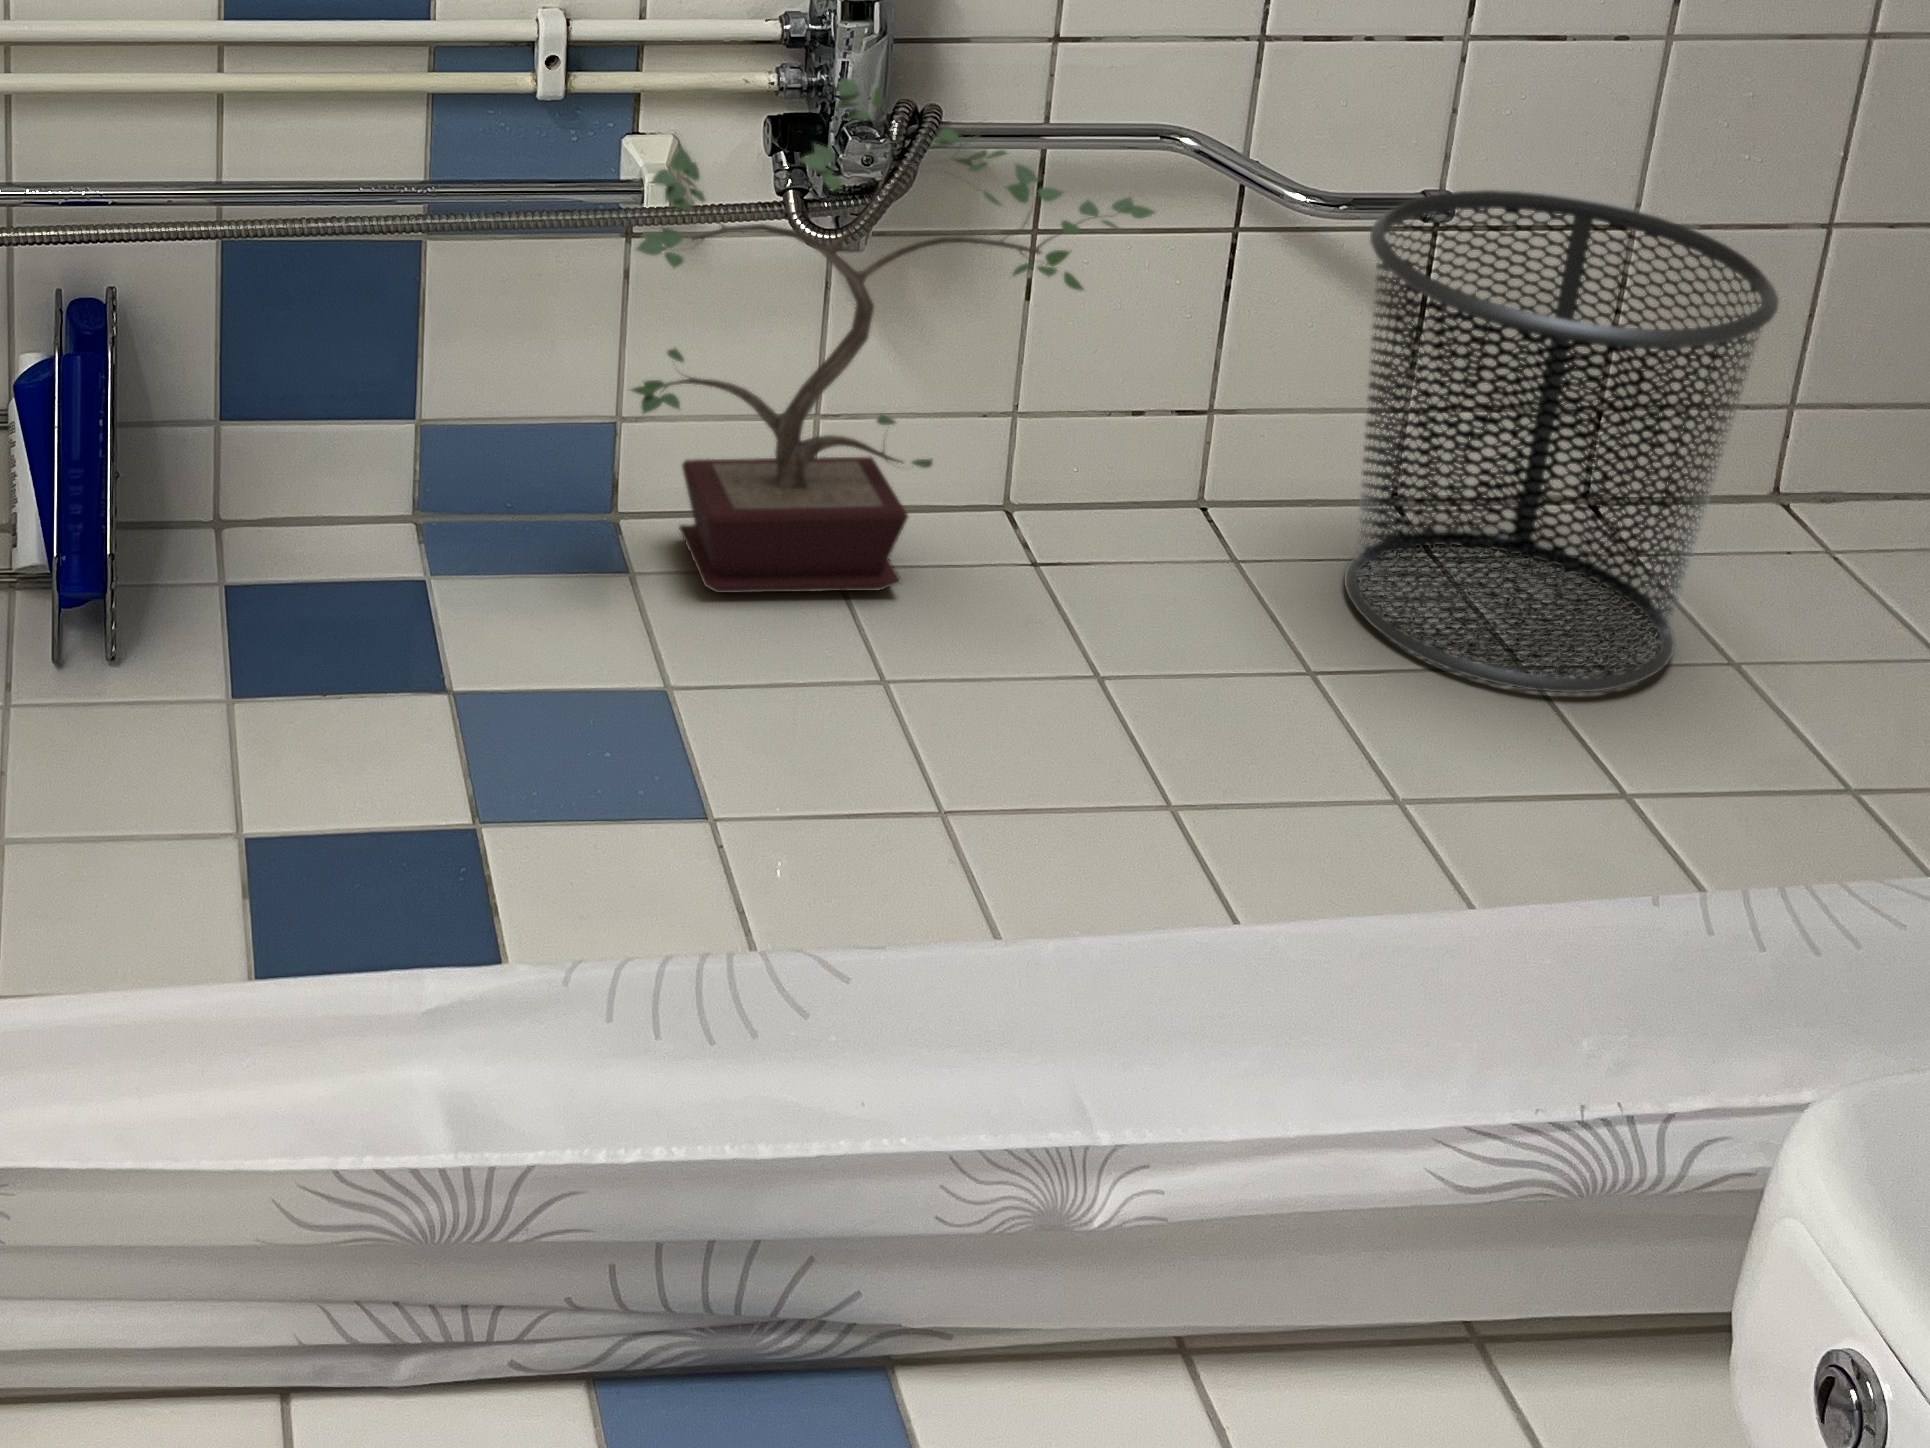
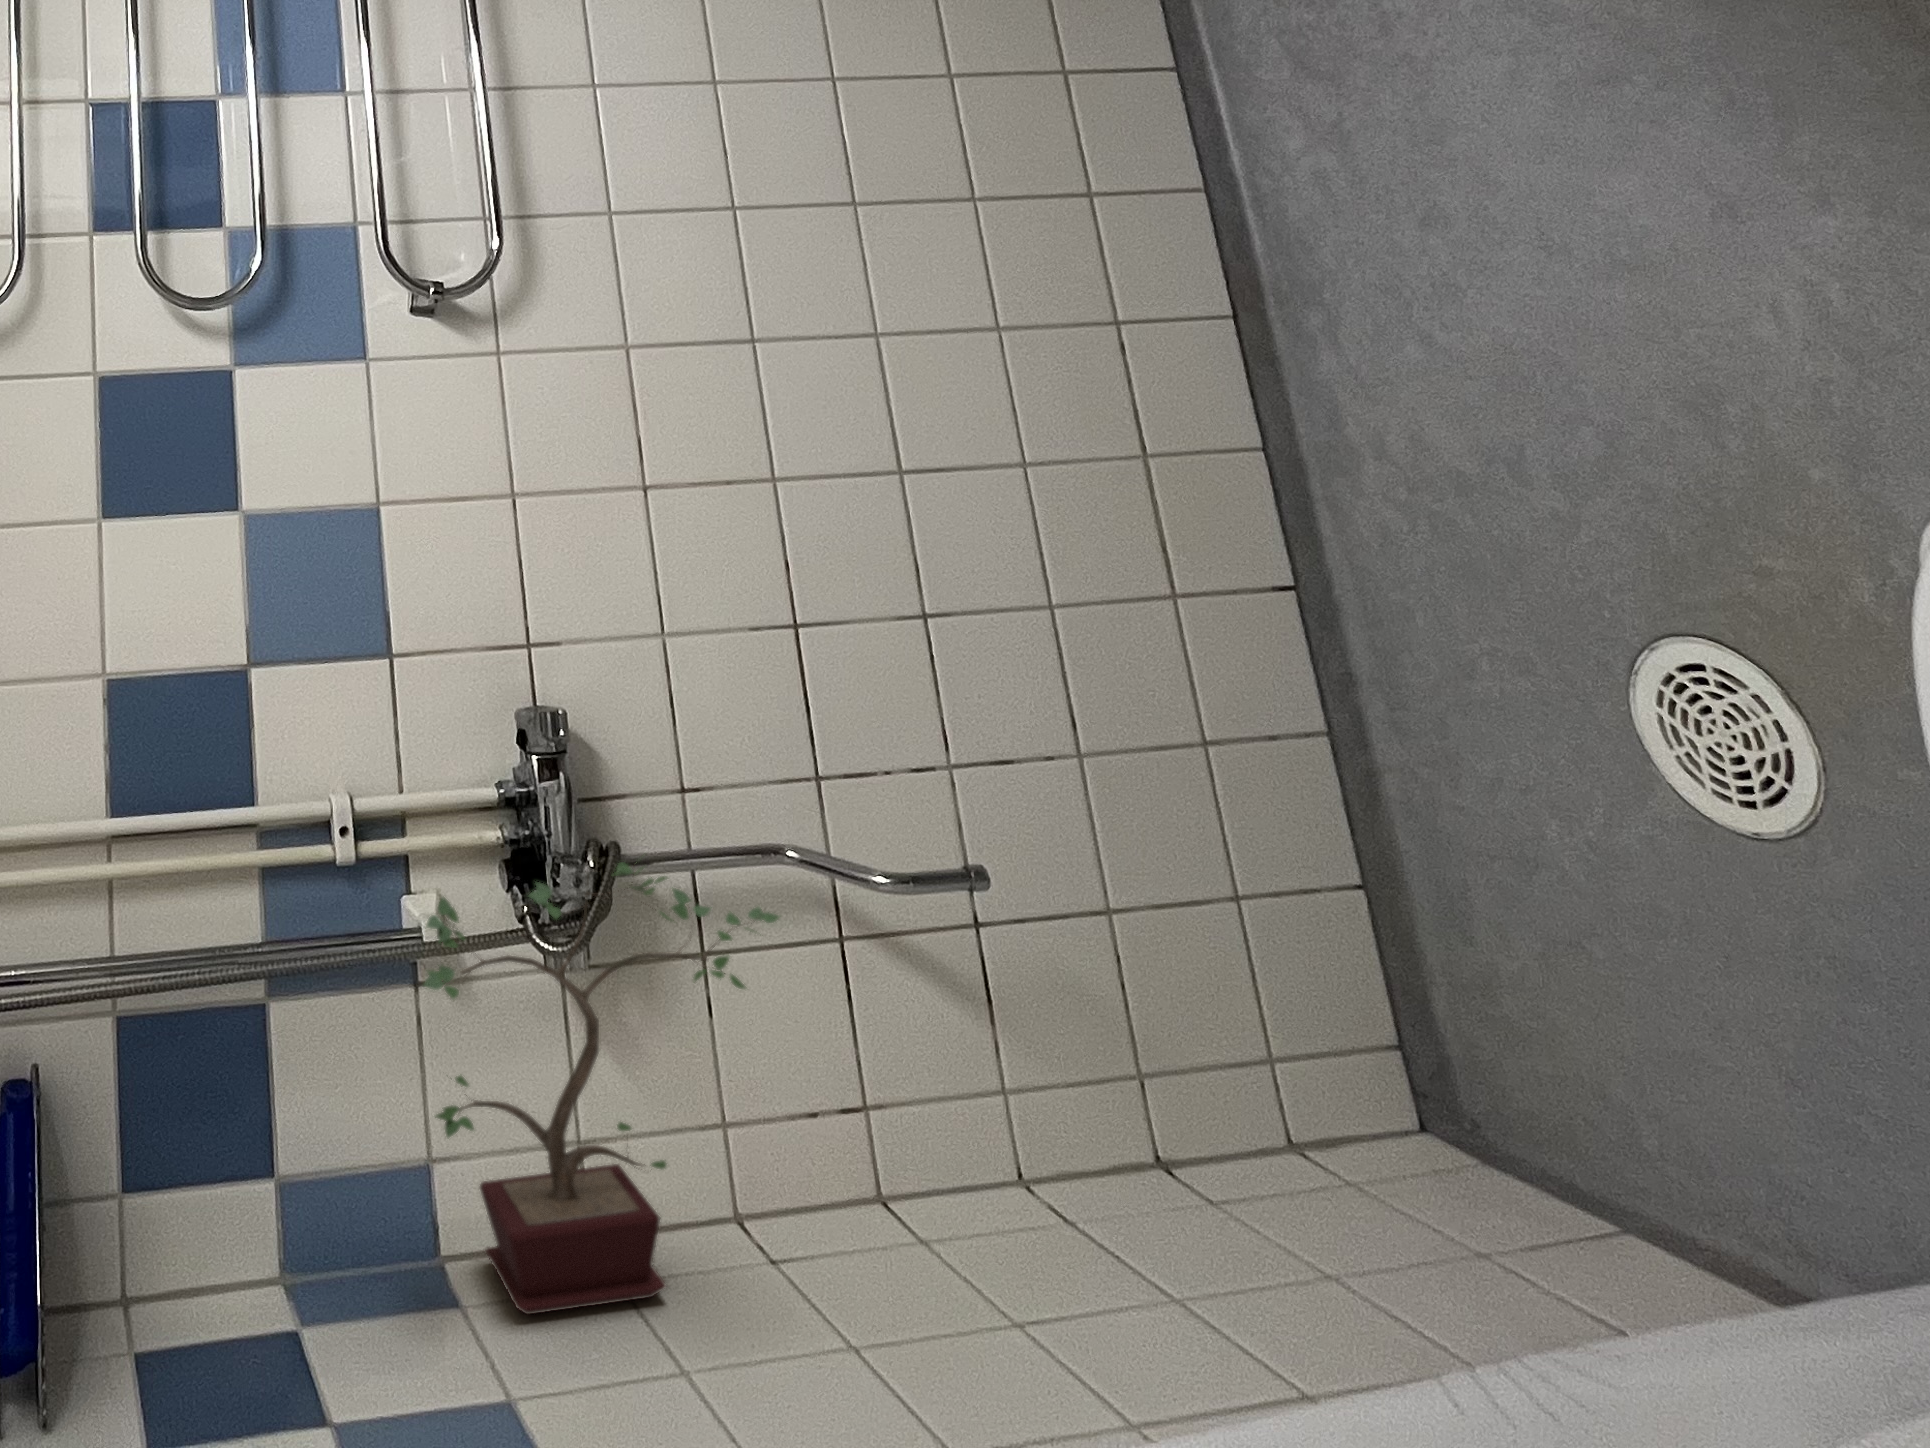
waste bin: present [1345,190,1779,693] -> none [926,880,1268,1341]

